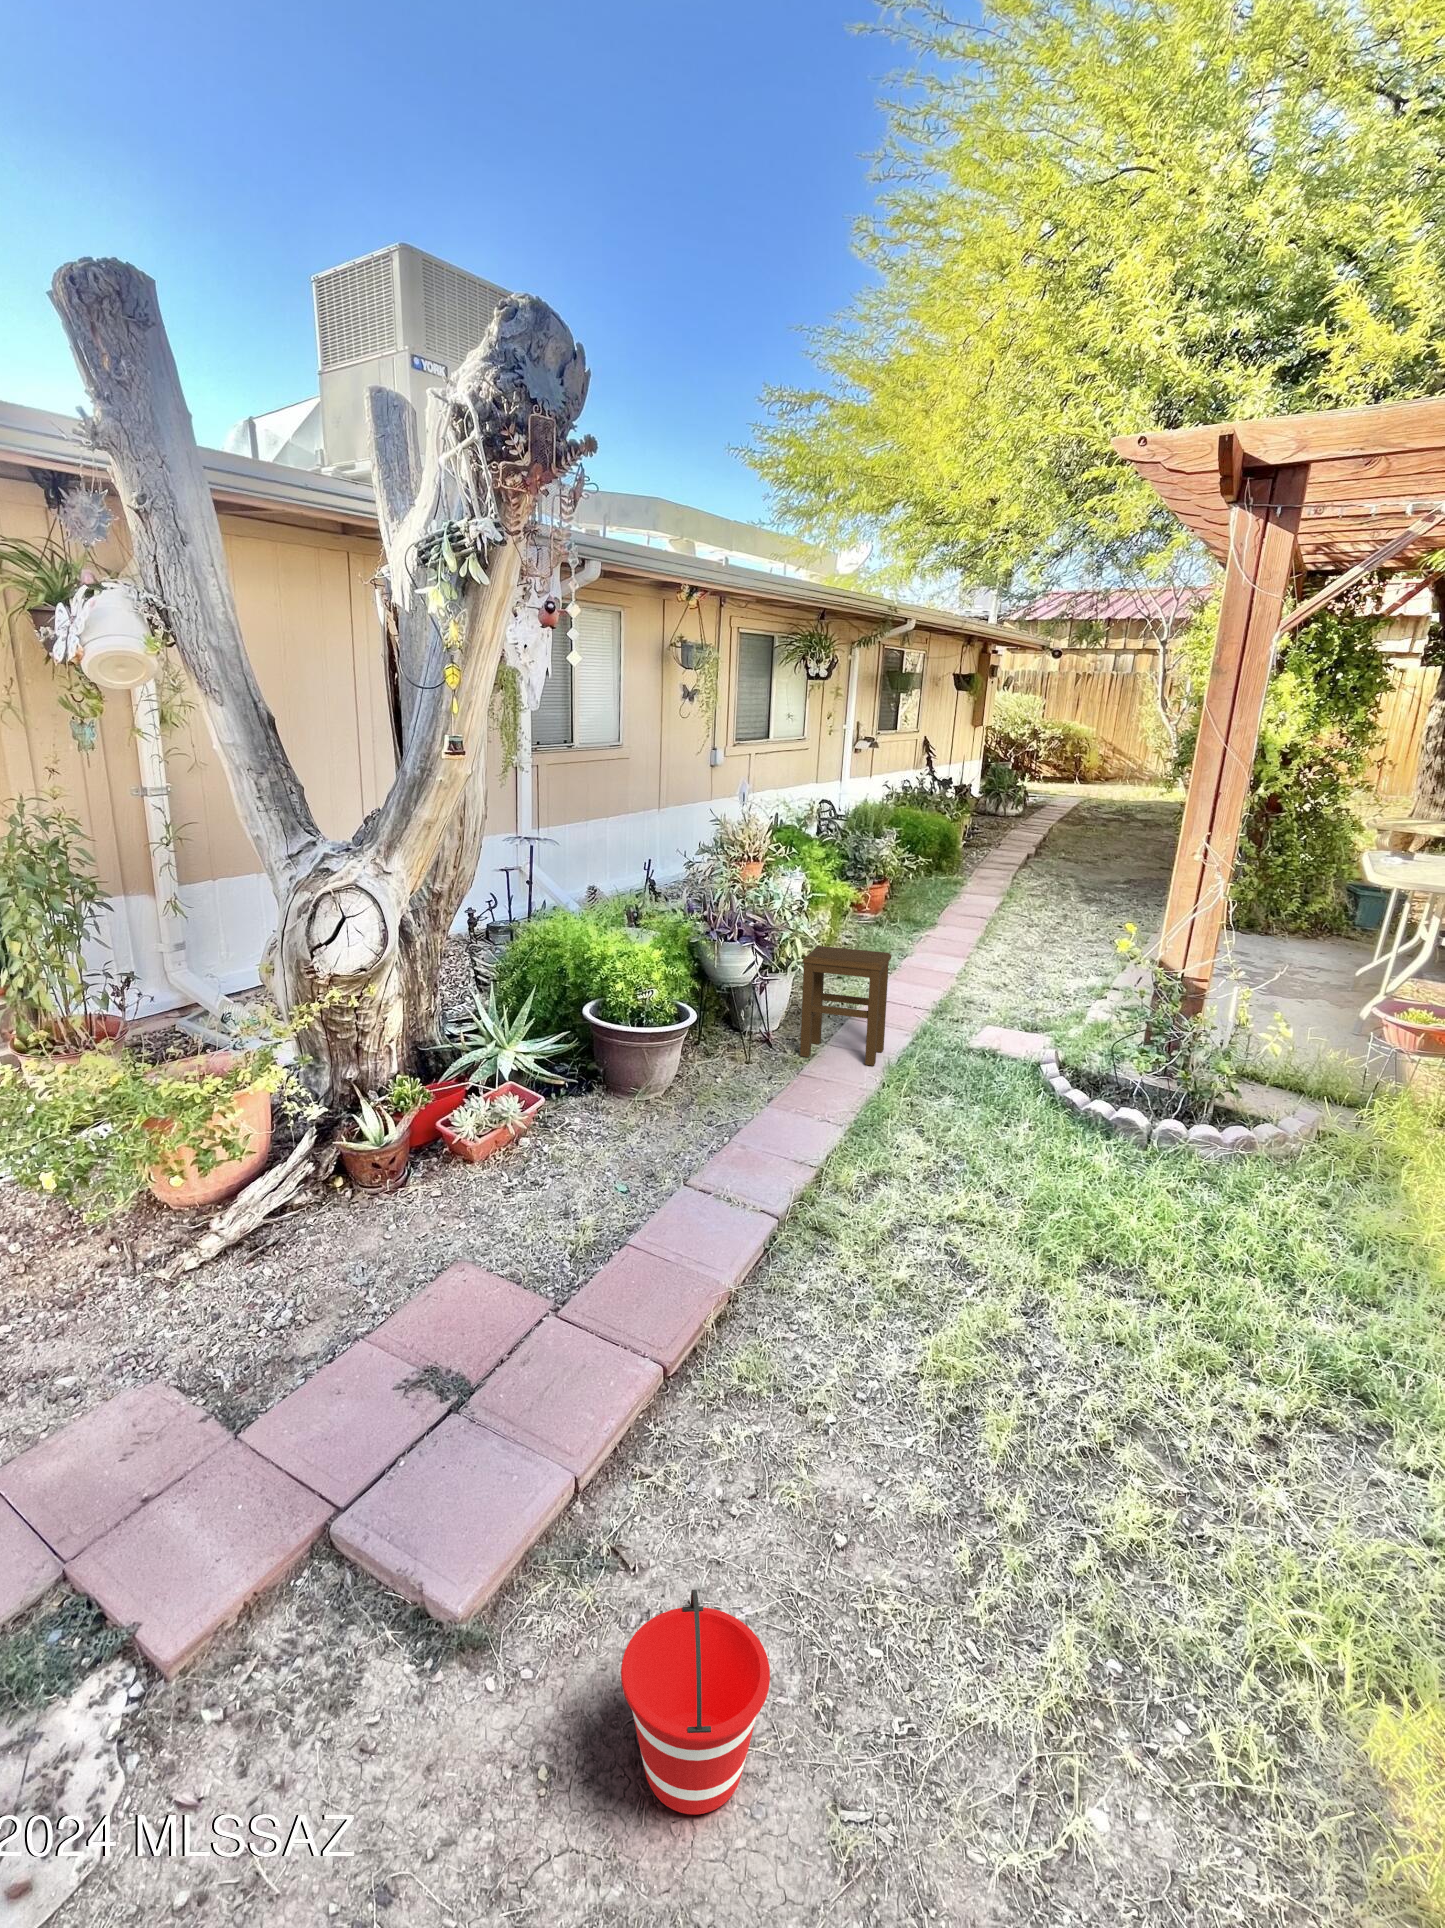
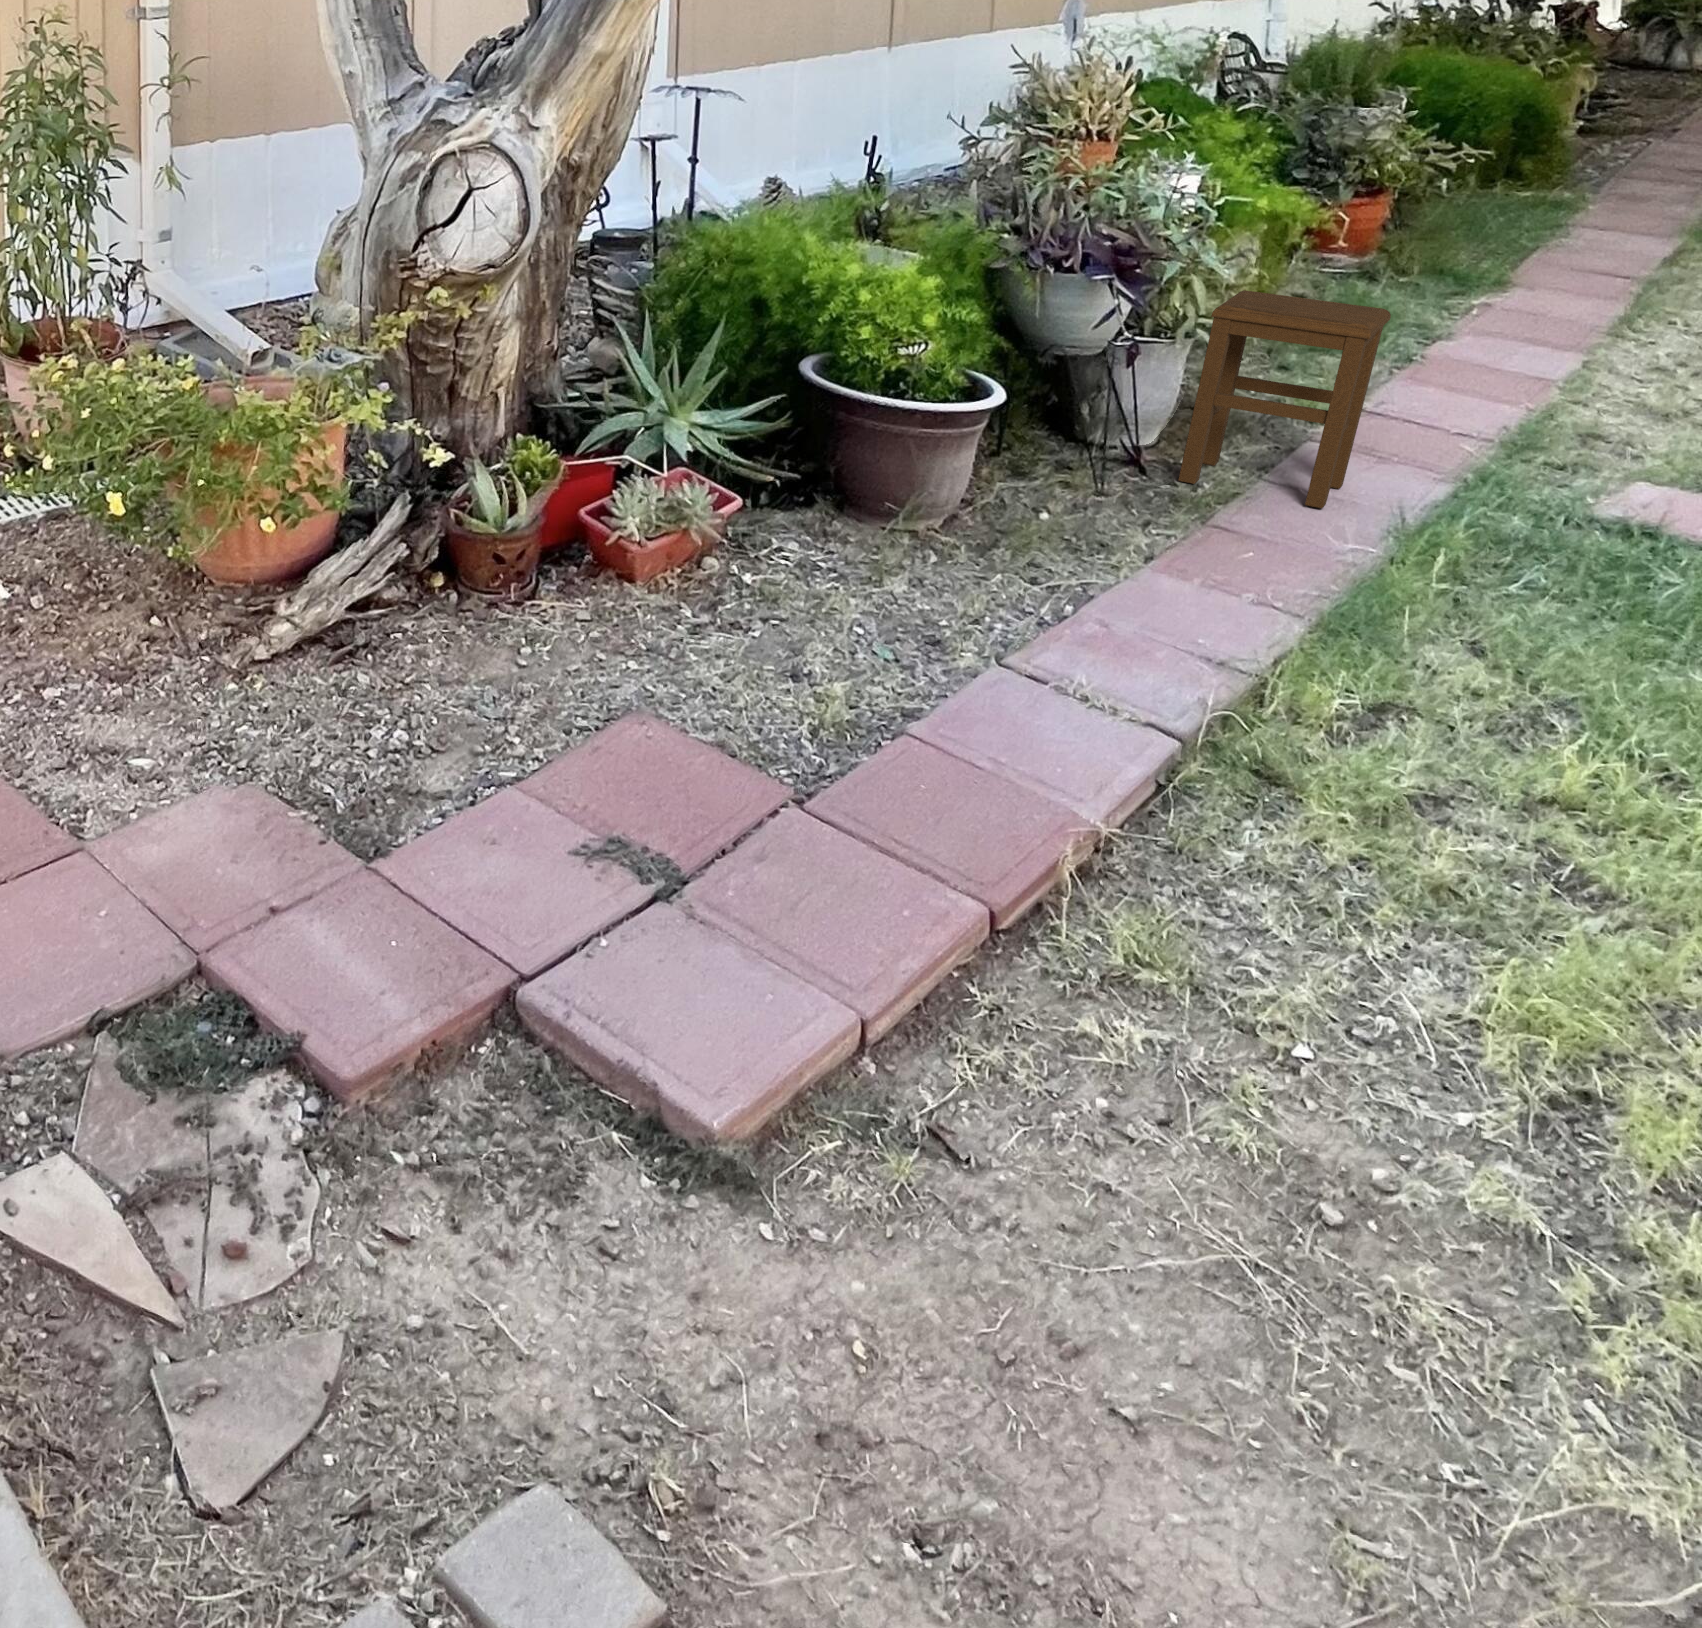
bucket: present [621,1590,770,1815] -> none [946,1093,1160,1353]

